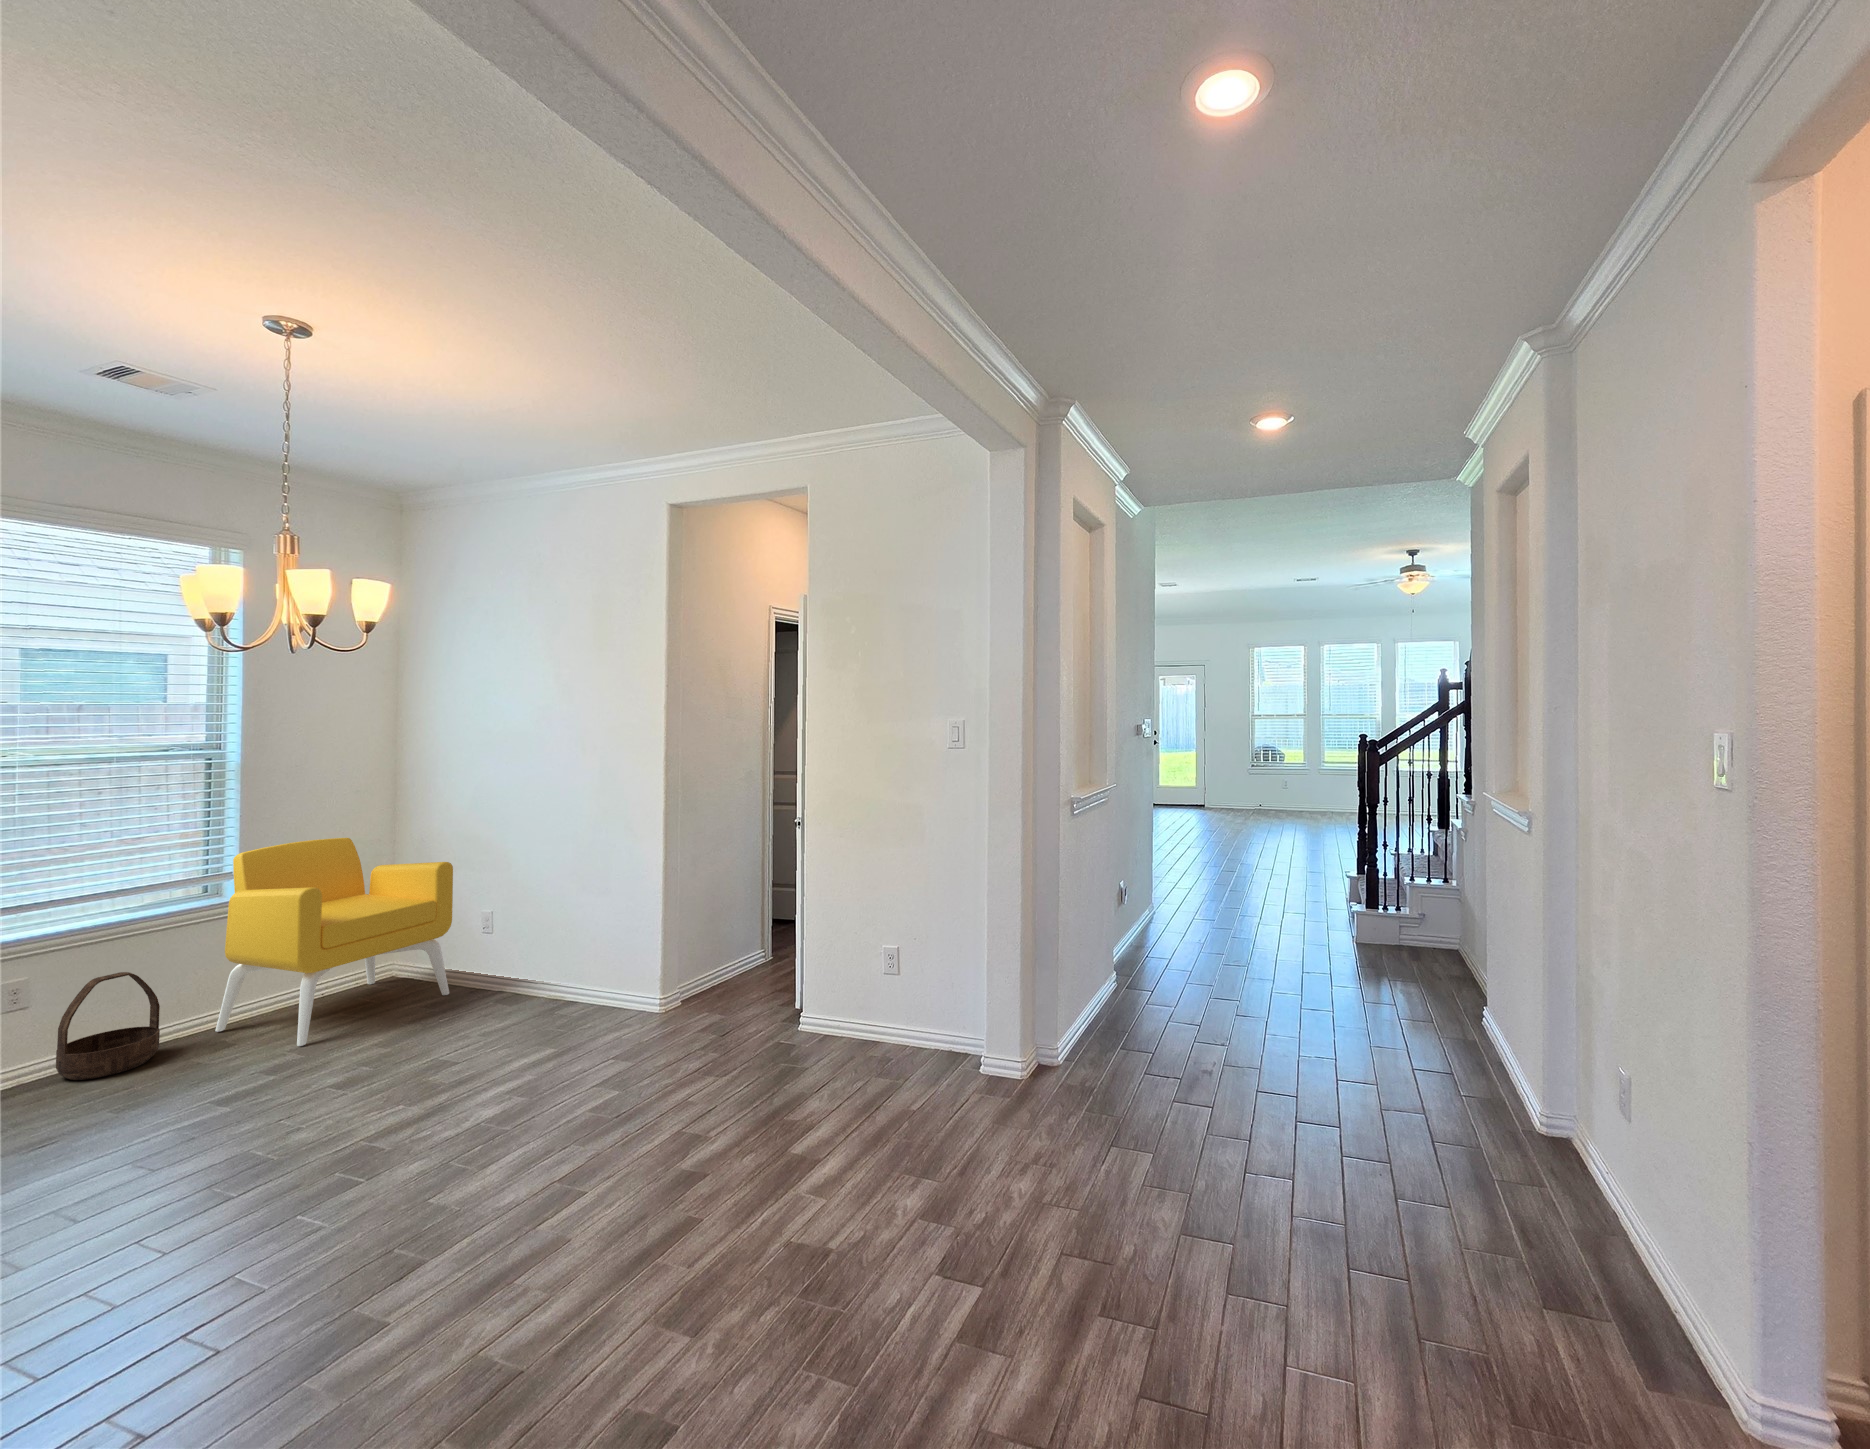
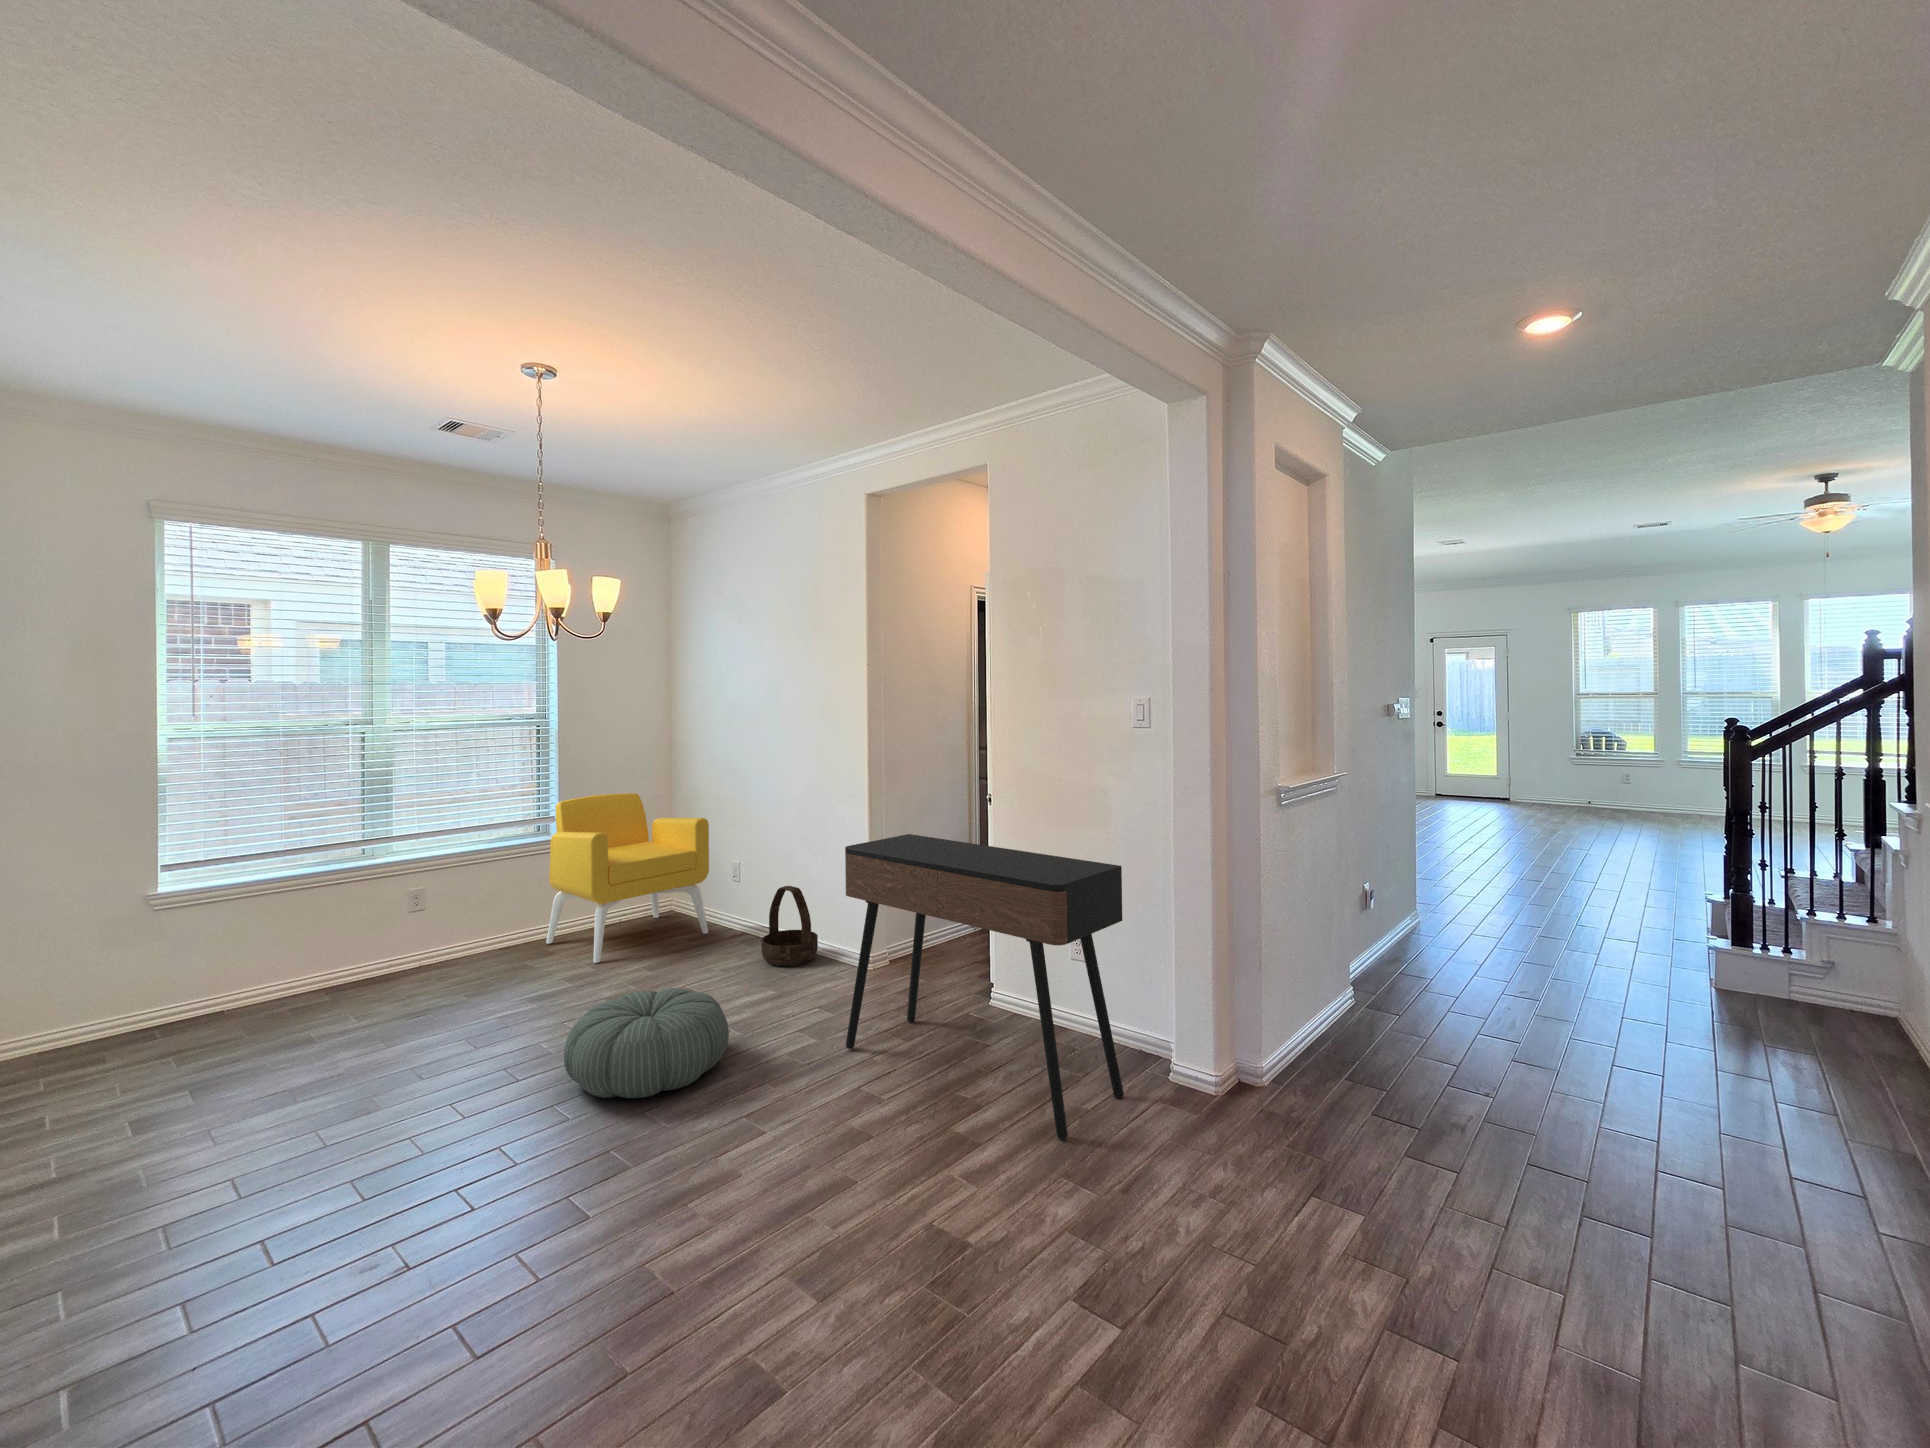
console table: none [656,864,945,1141] -> present [845,834,1124,1140]
basket: present [56,972,160,1080] -> present [761,886,818,966]
pouf: none [306,1057,521,1195] -> present [564,988,729,1098]

